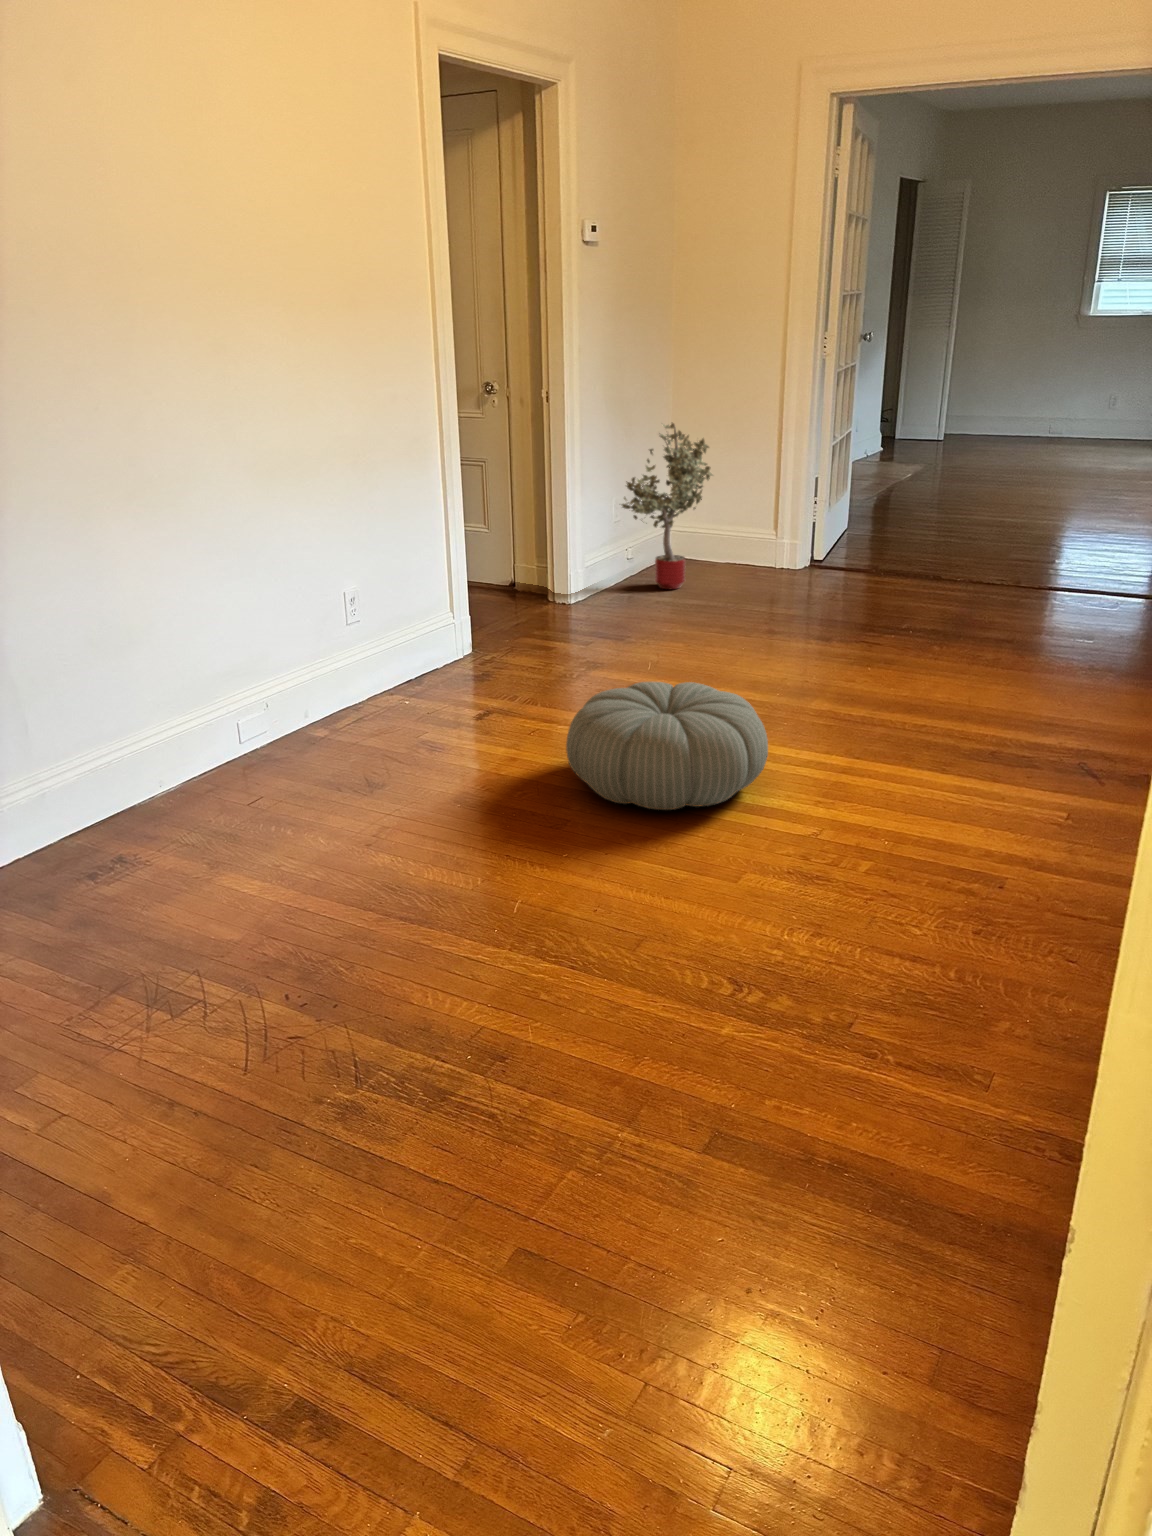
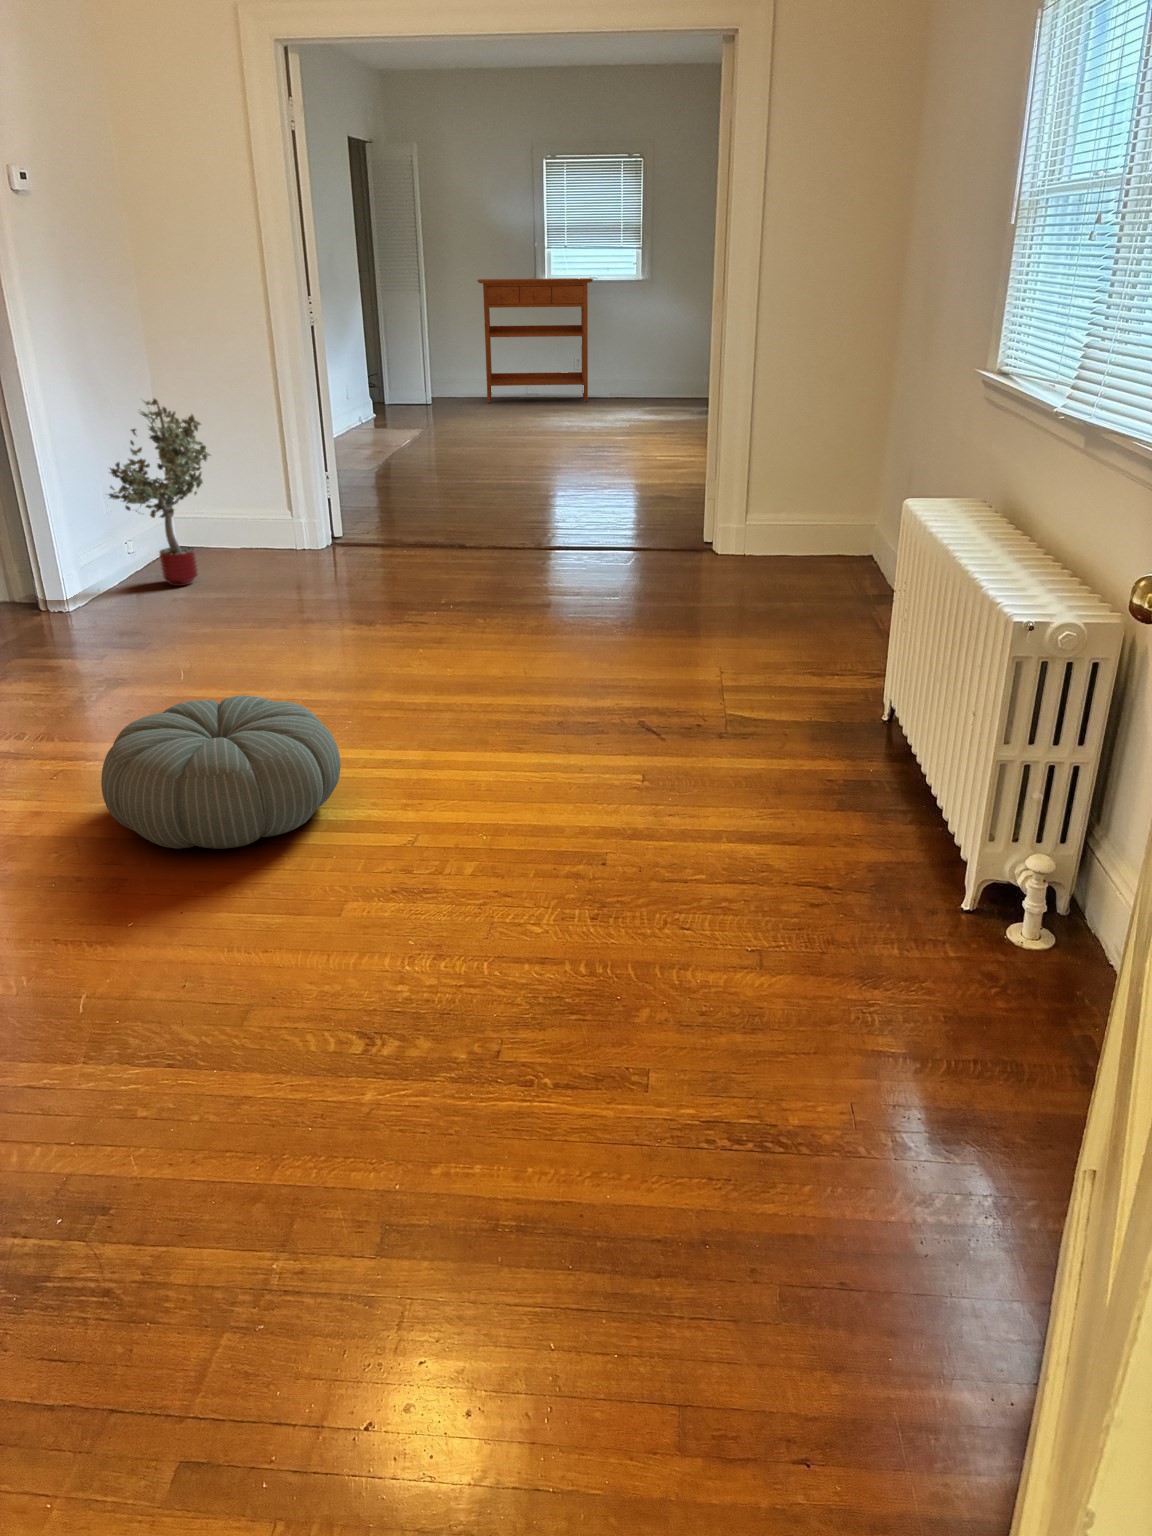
console table: none [1001,315,1140,444] -> present [477,278,593,403]

